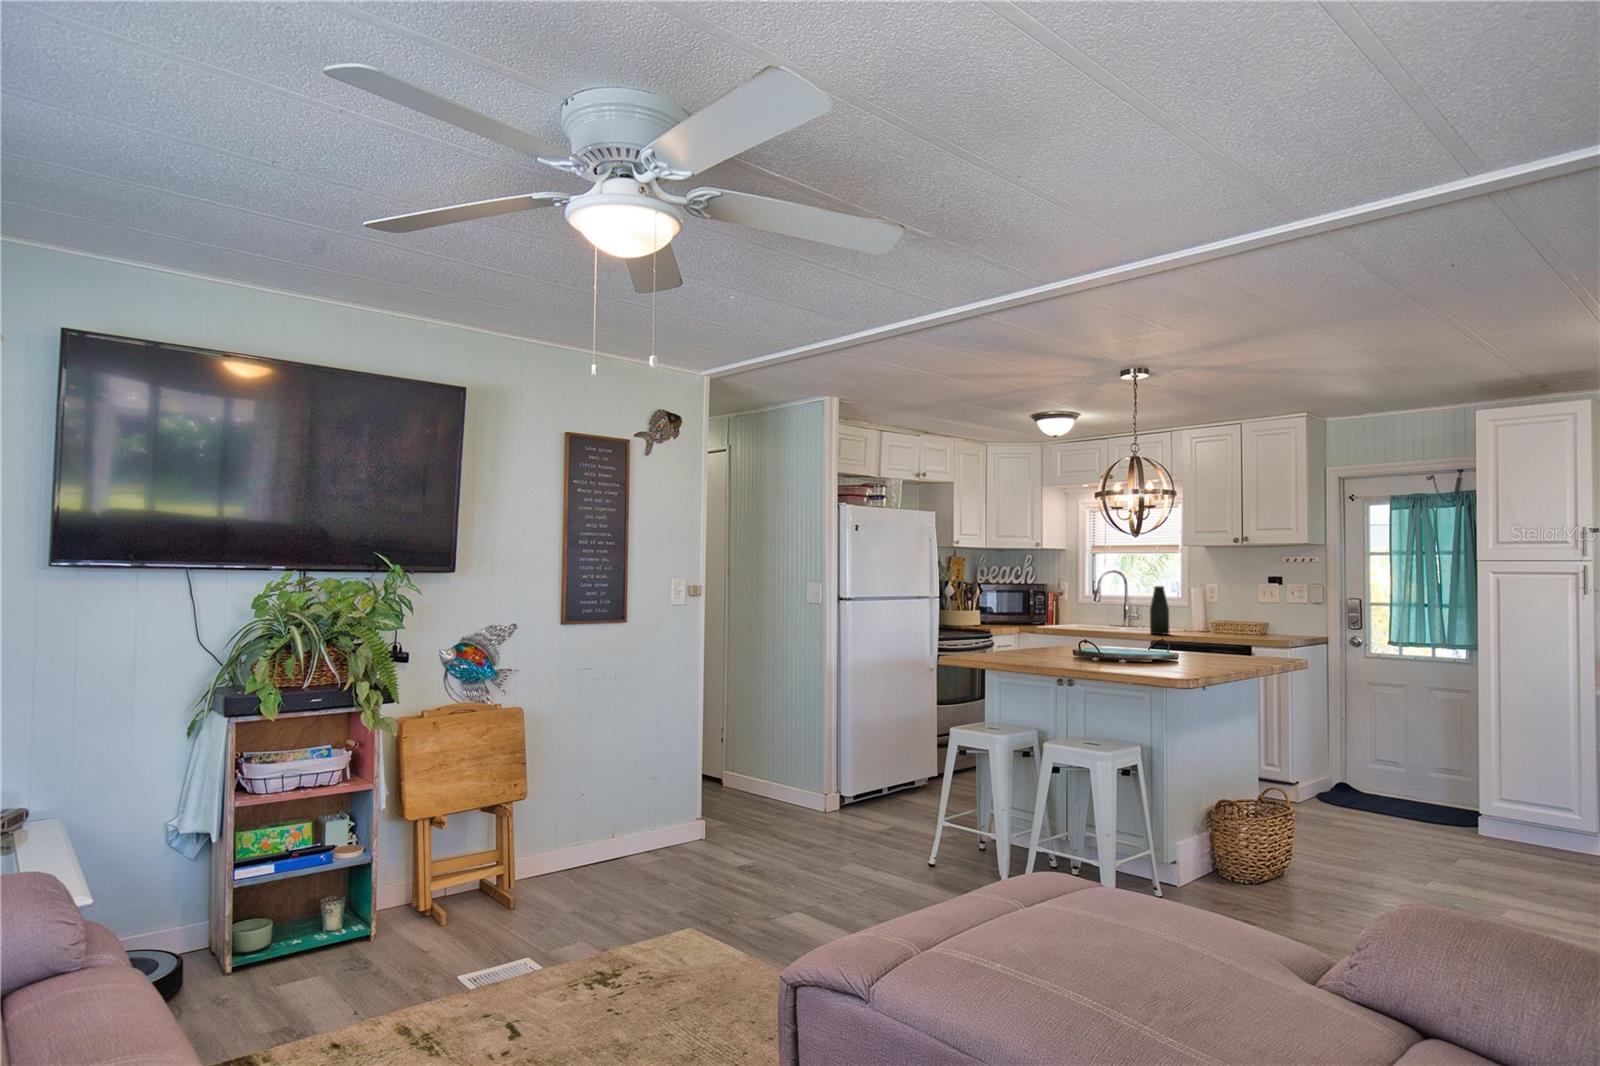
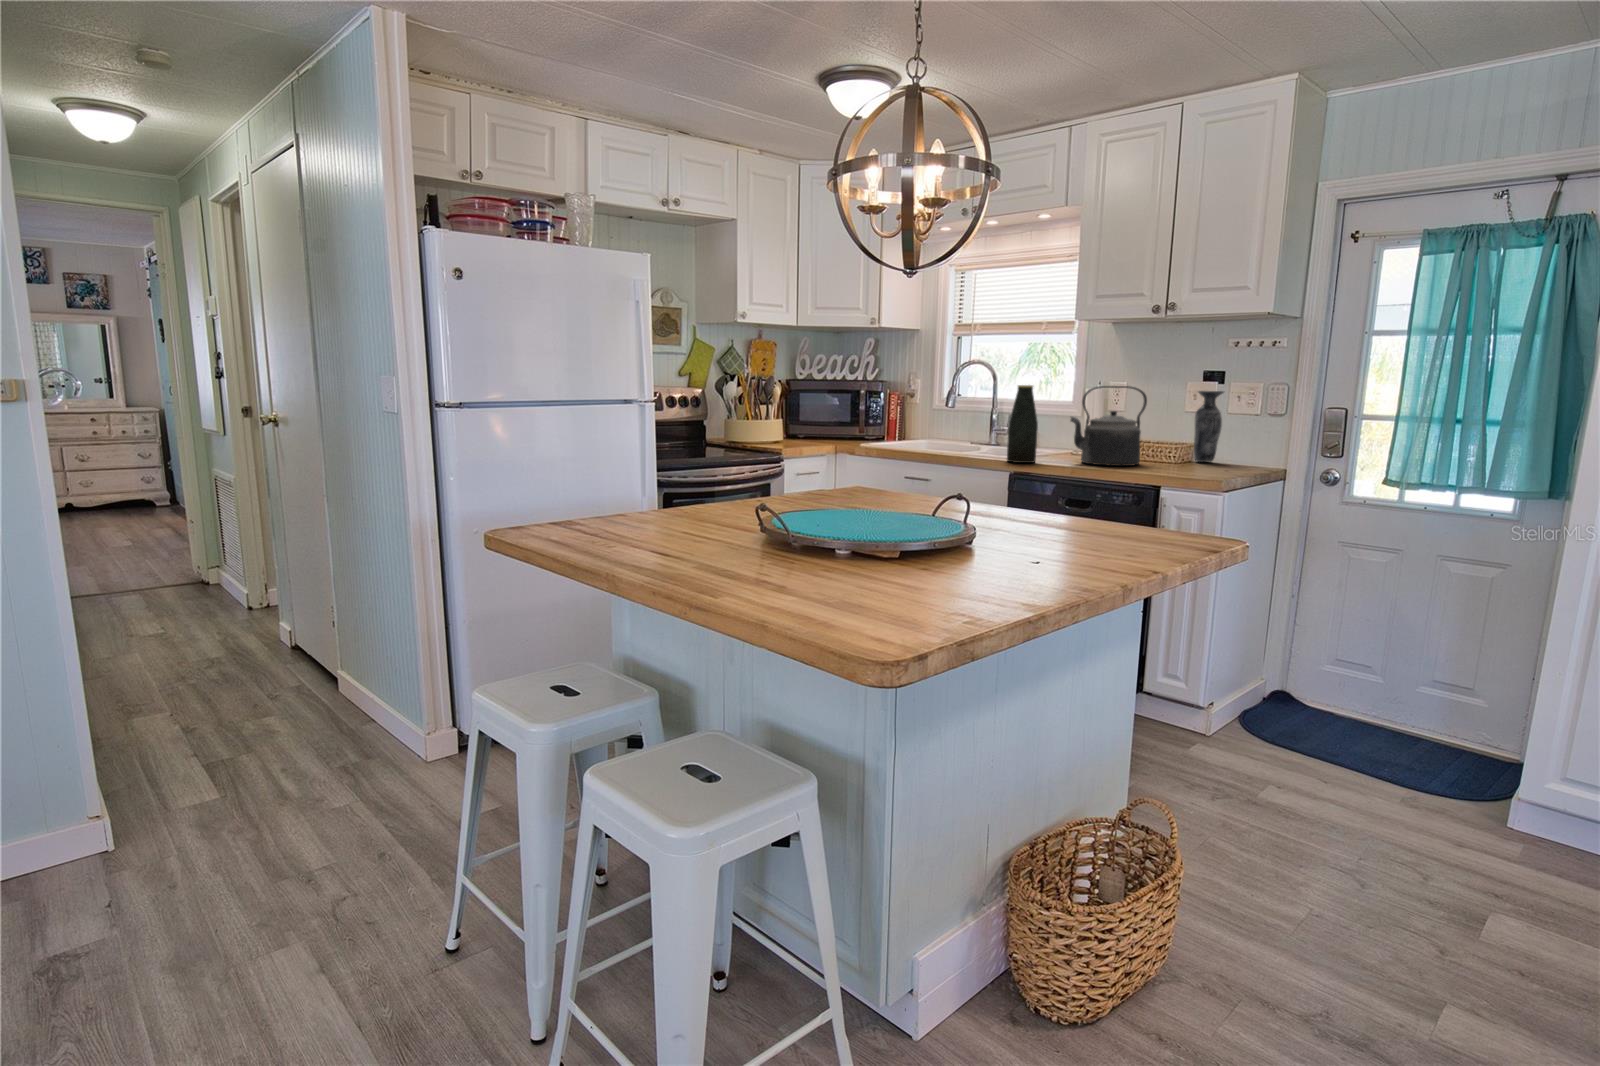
kettle: none [1189,586,1237,635] -> present [1071,386,1147,466]
vase: none [1267,589,1285,633] -> present [1194,391,1224,462]

